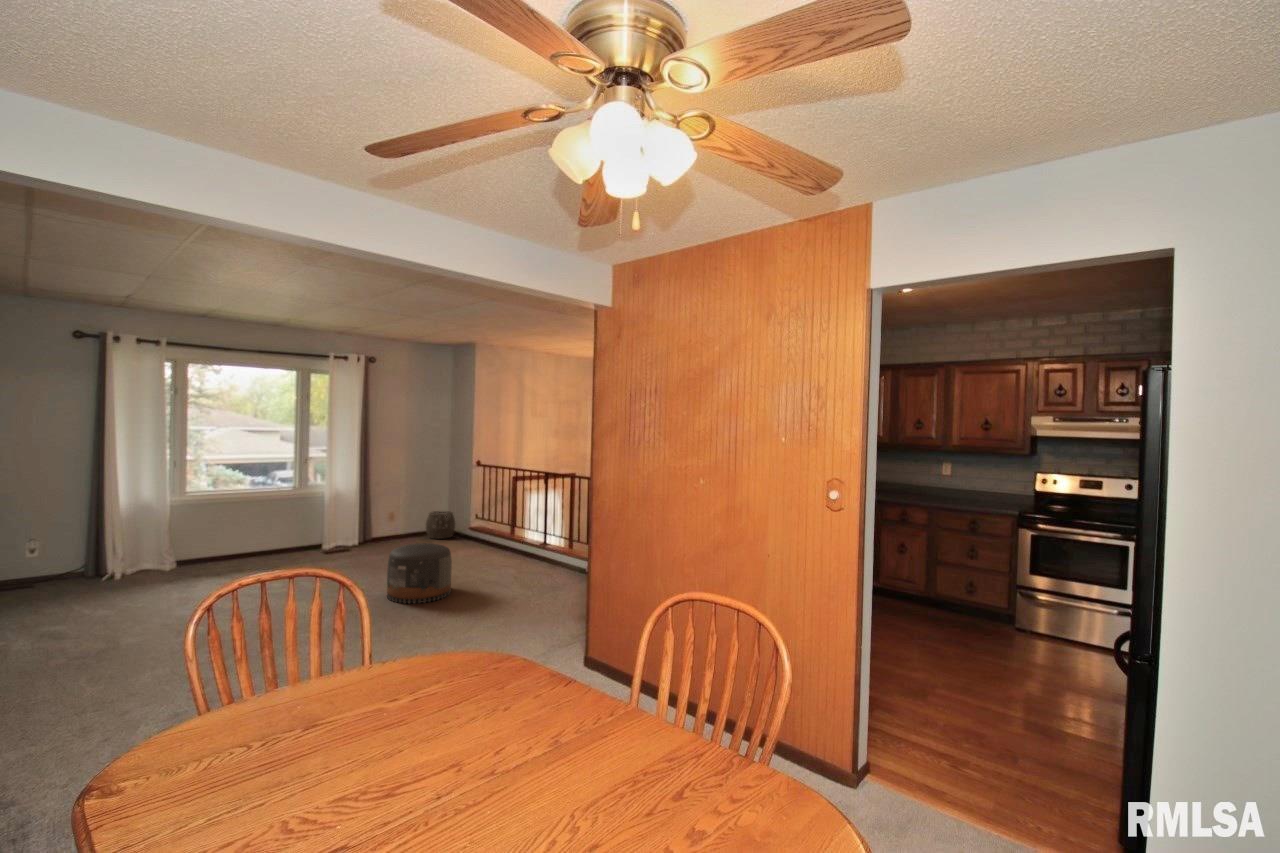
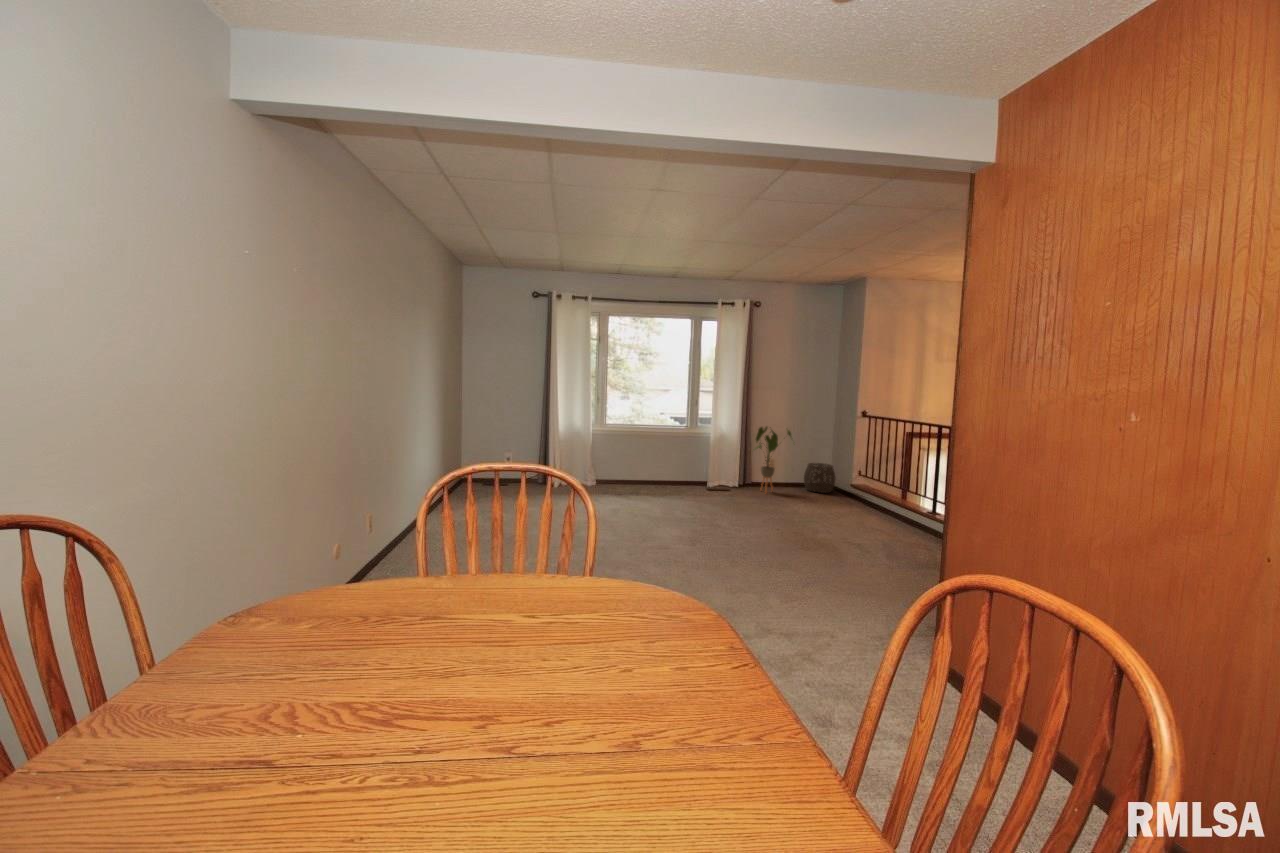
house plant: none [372,480,416,547] -> present [755,427,791,492]
pouf: present [387,543,452,604] -> none [752,493,822,560]

